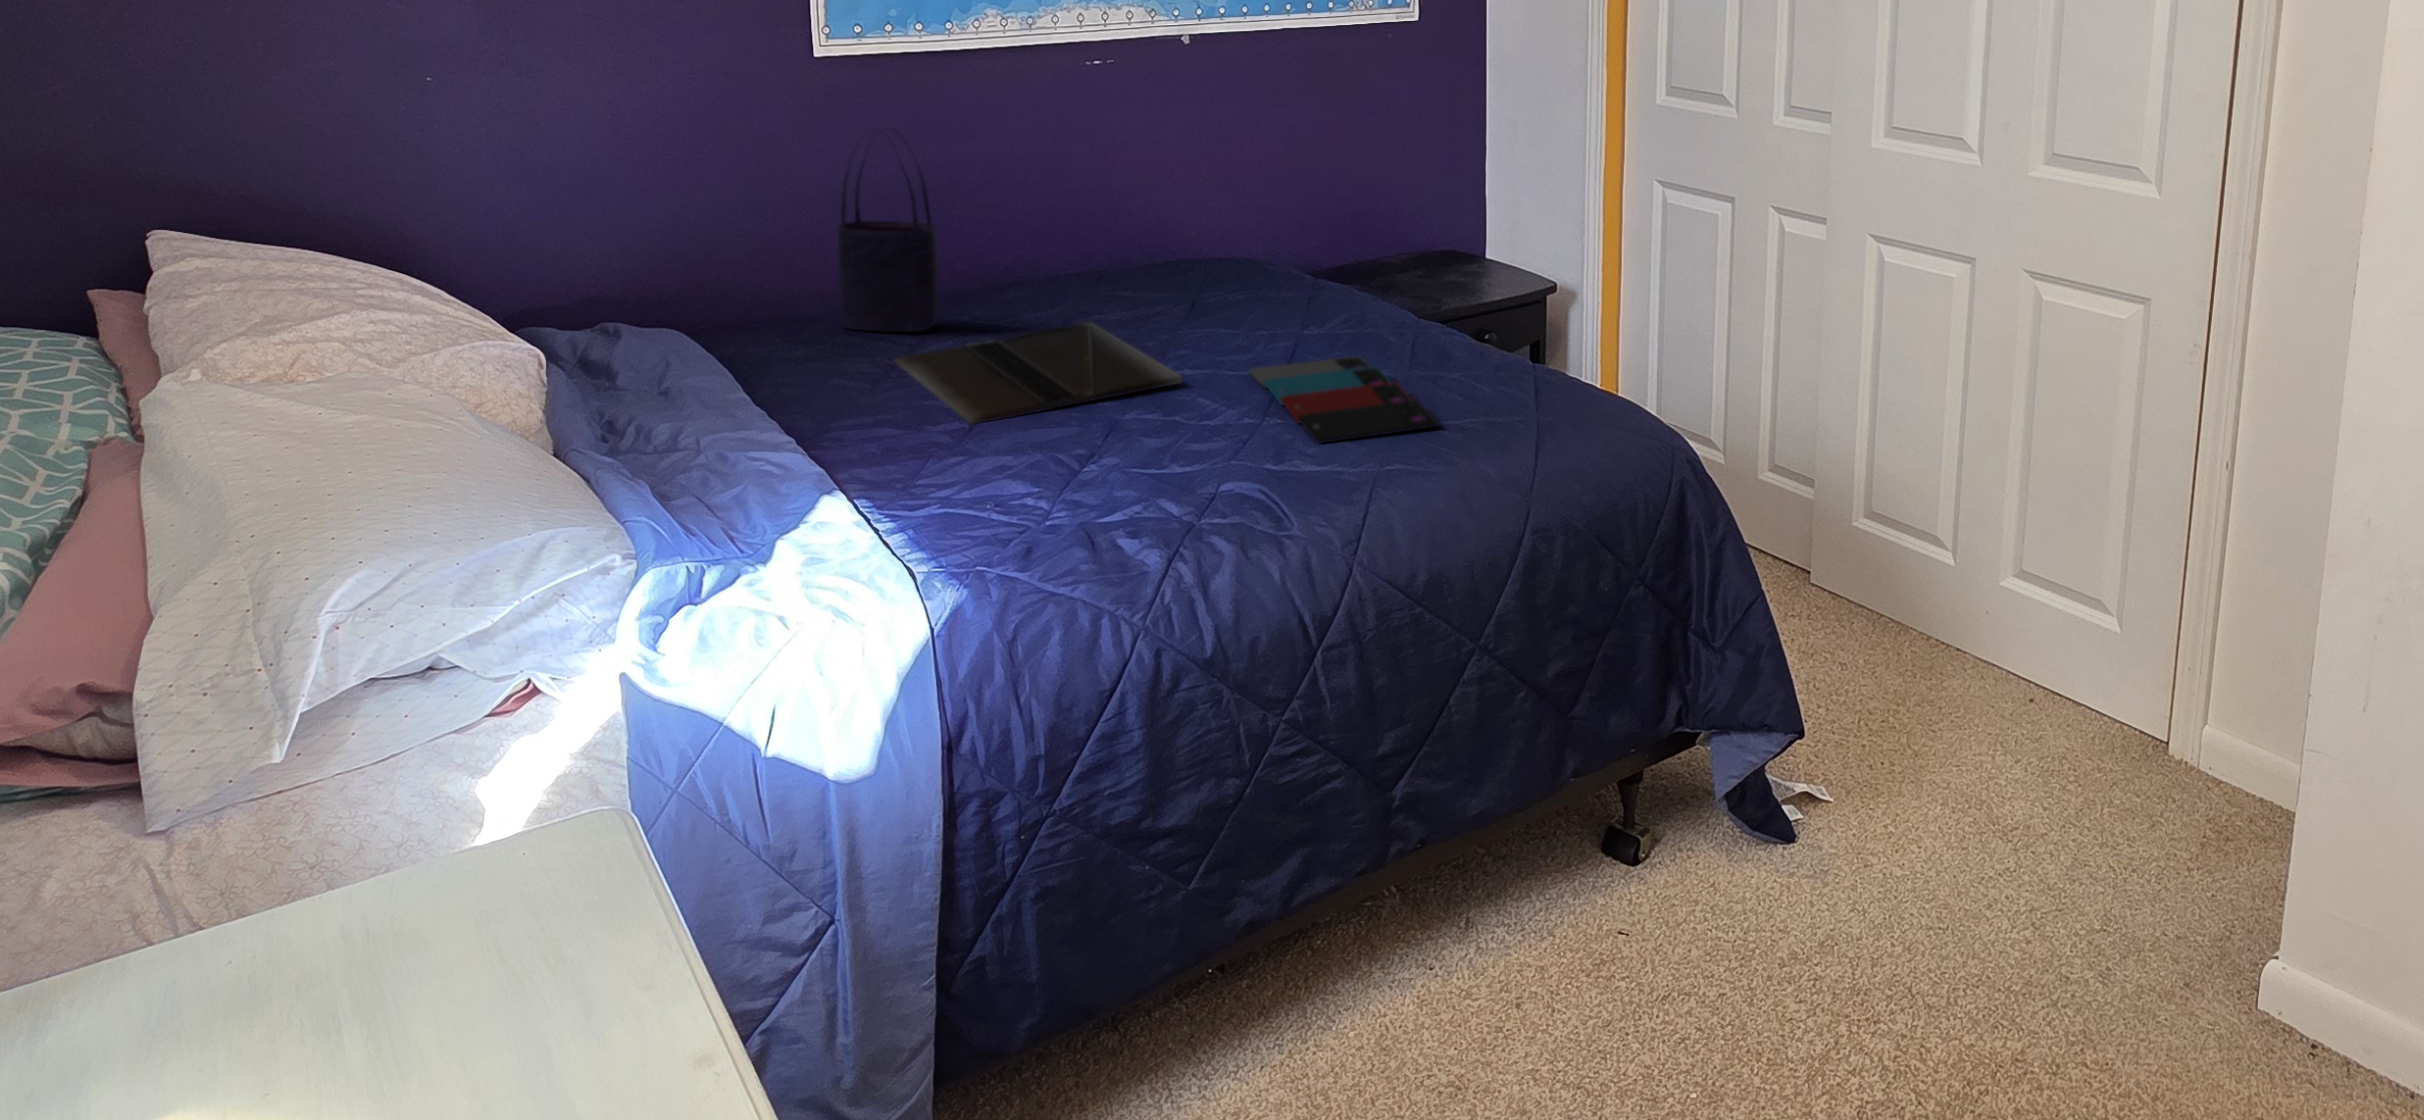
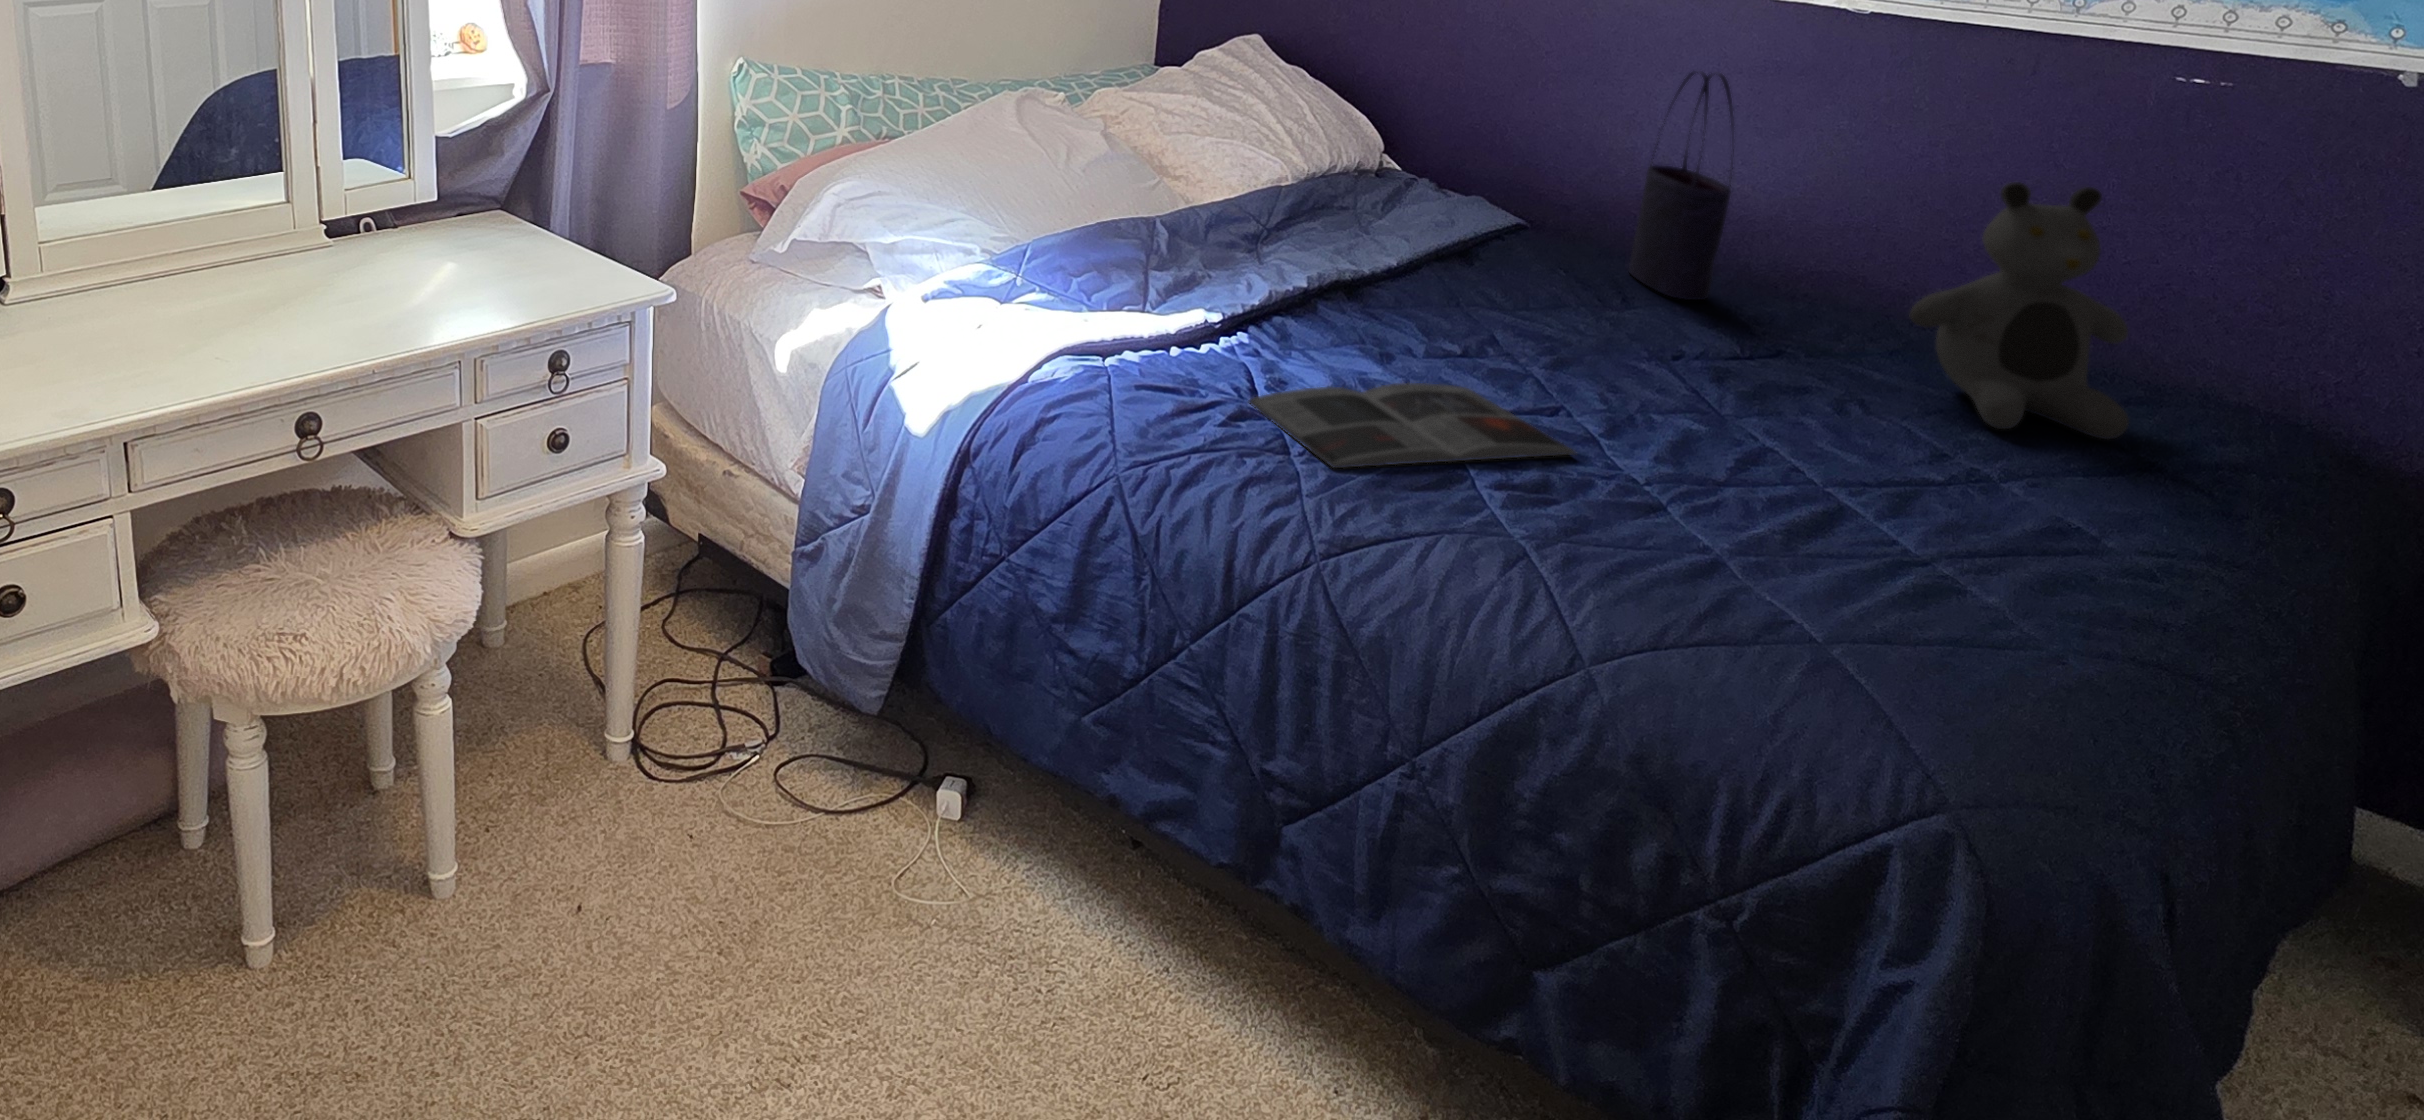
teddy bear: none [1127,146,1247,321] -> present [1910,182,2129,439]
laptop: present [895,322,1182,424] -> none [1461,296,1828,420]
smartphone: present [1249,356,1439,443] -> none [1646,453,2014,582]
magazine: none [1080,439,1245,542] -> present [1249,383,1577,468]

